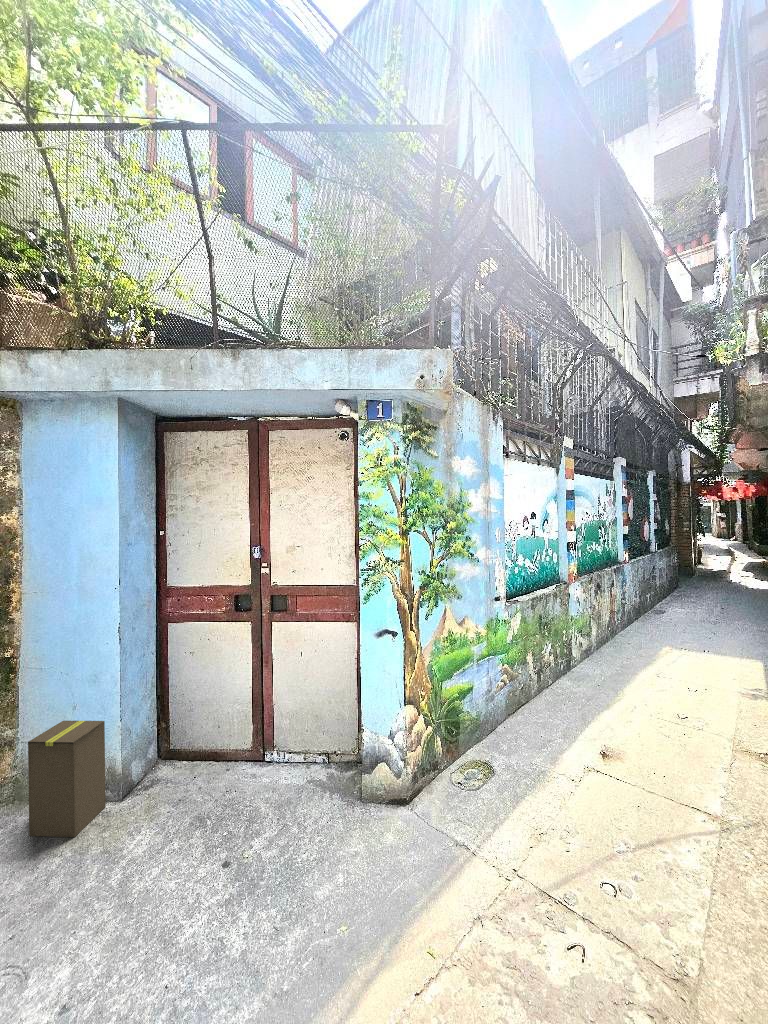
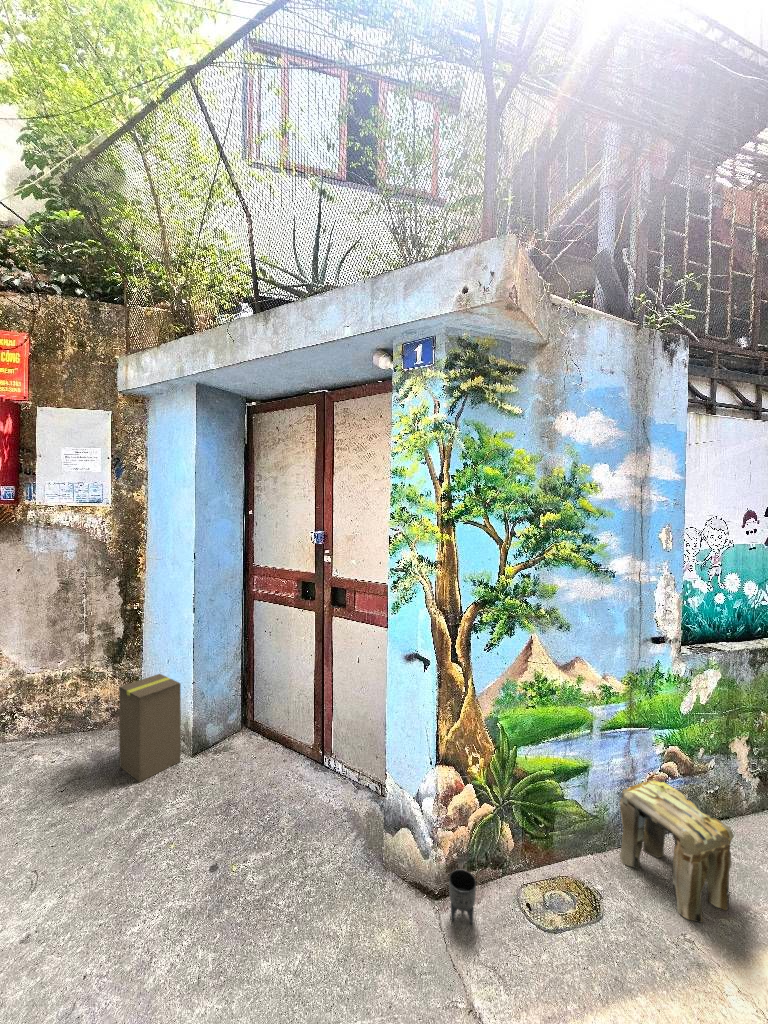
stool: none [489,688,547,757] -> present [620,780,734,922]
planter: none [418,772,437,807] -> present [449,869,476,924]

